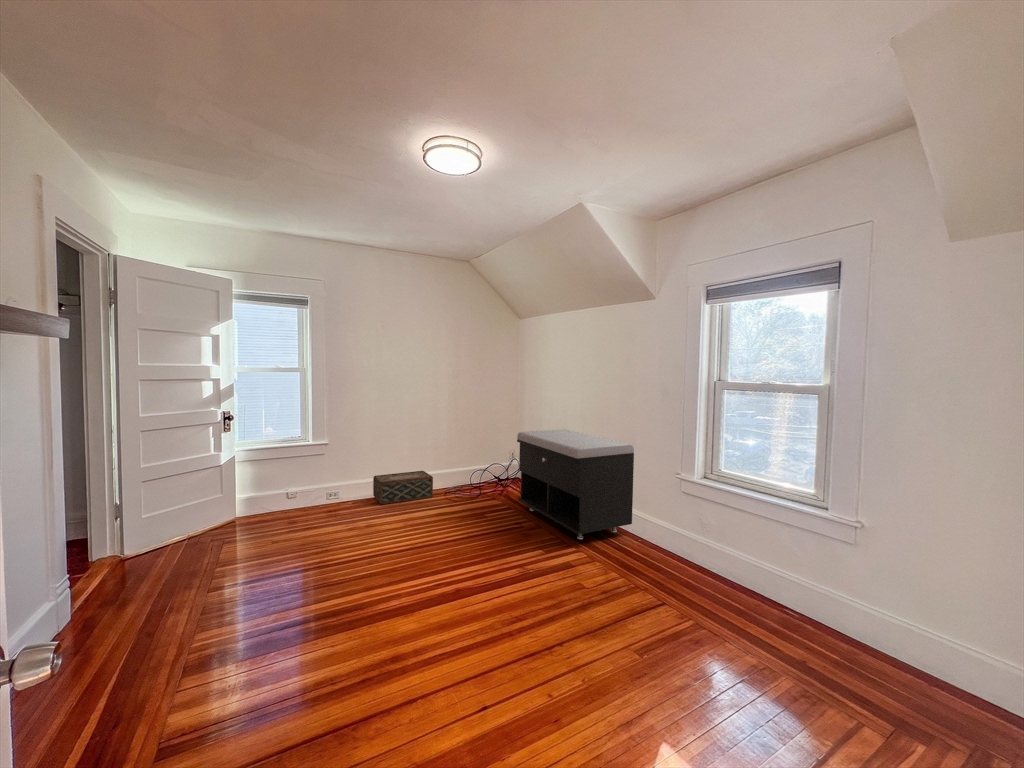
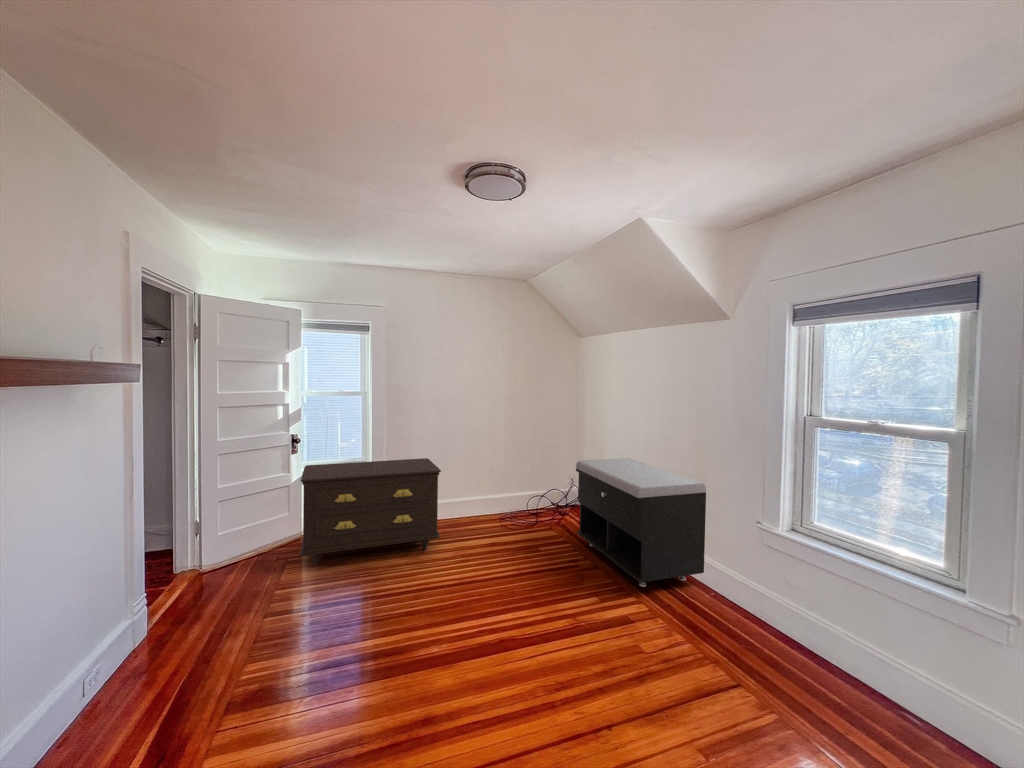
dresser: none [240,435,387,543] -> present [300,458,441,566]
woven basket: present [373,471,433,504] -> none [431,494,490,529]

